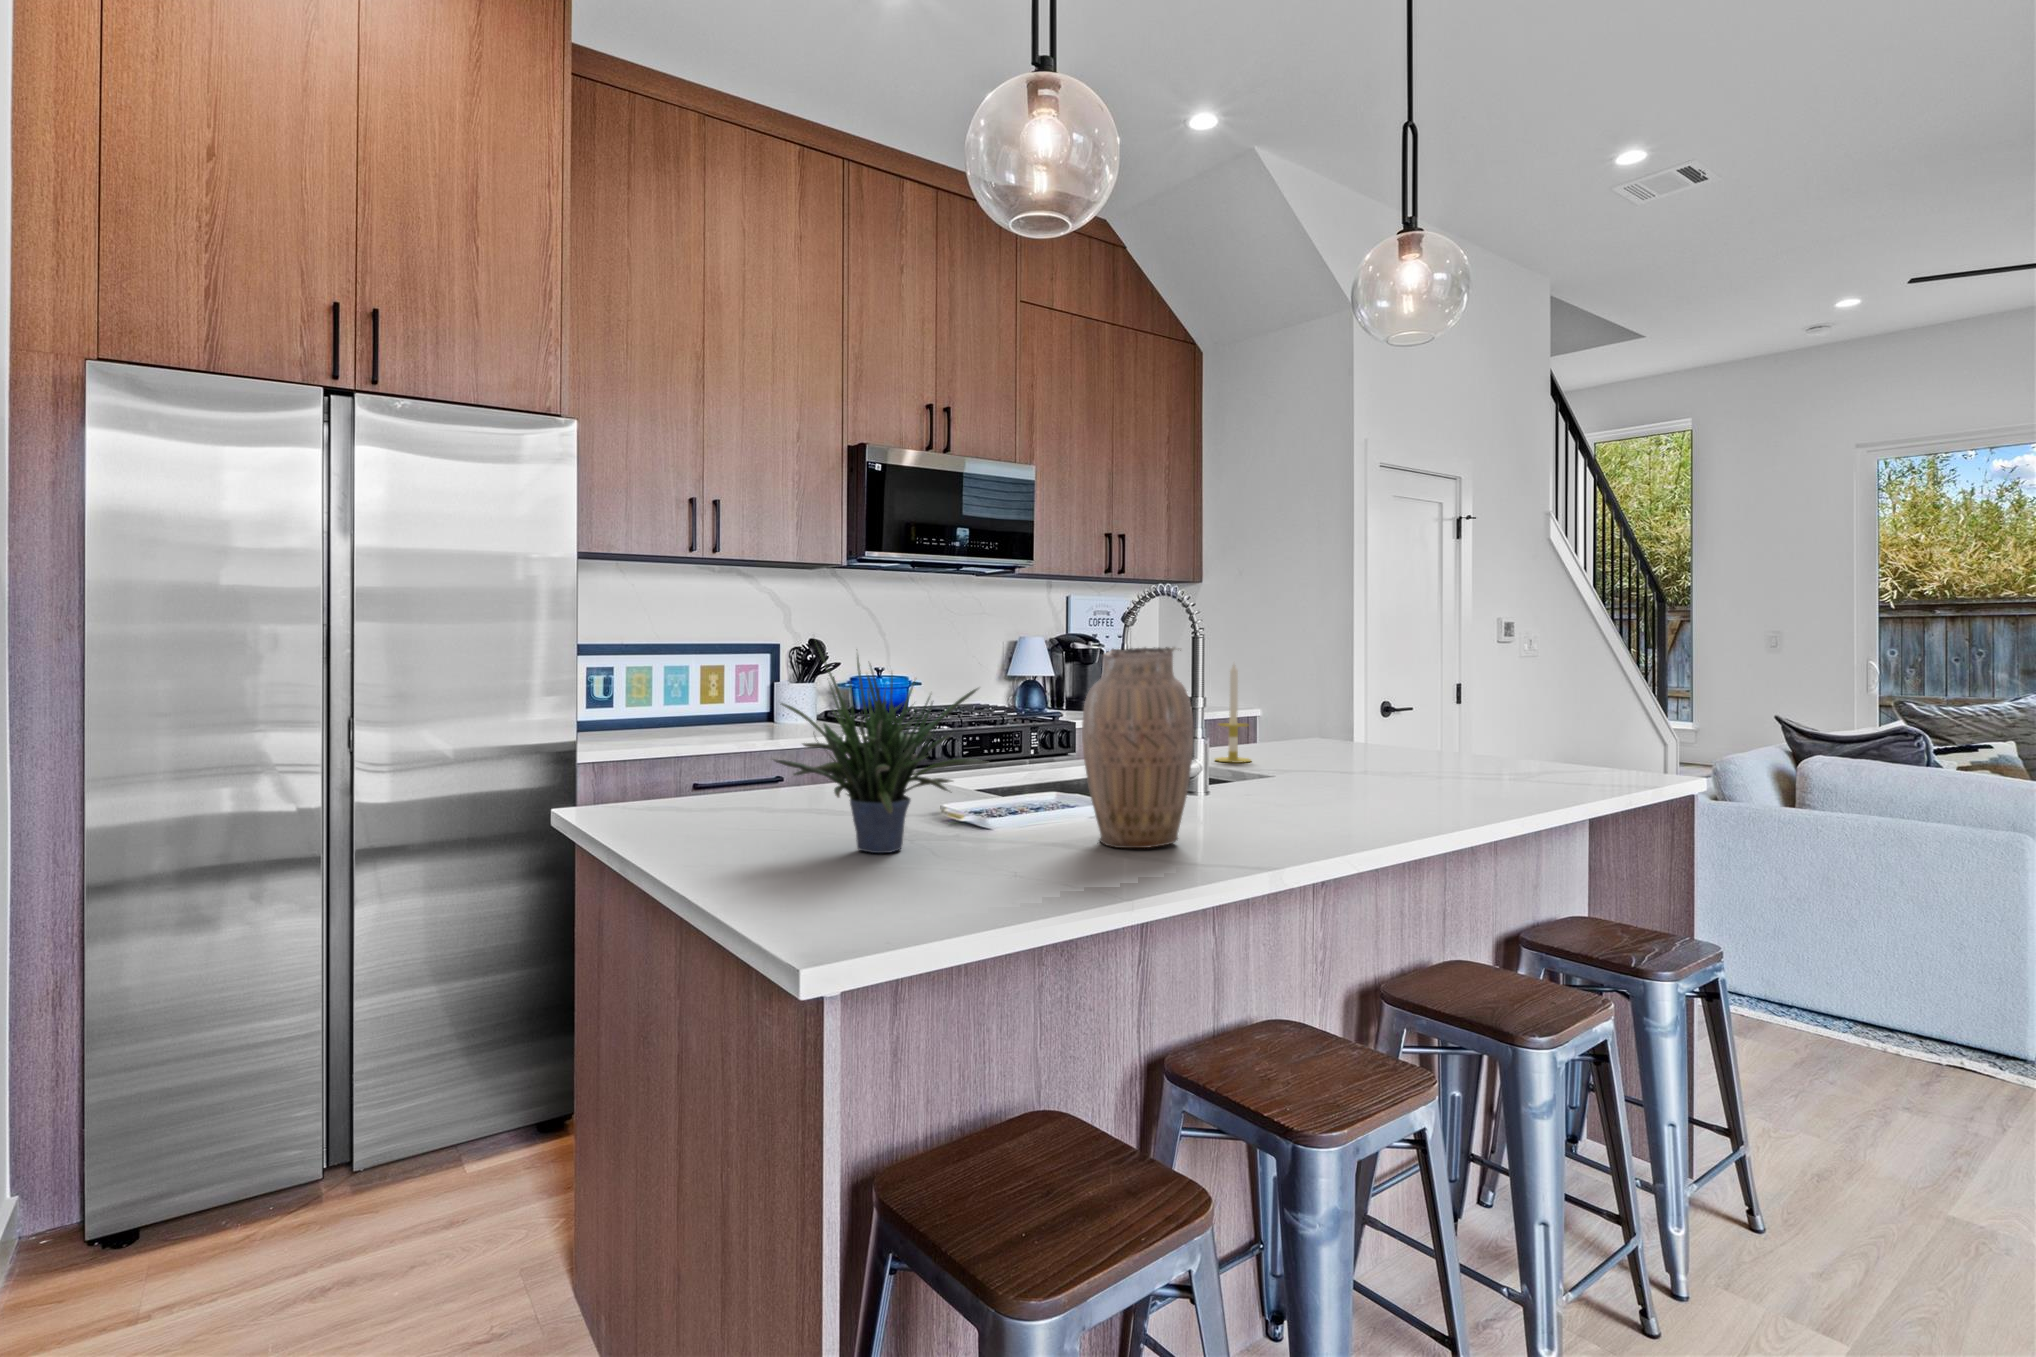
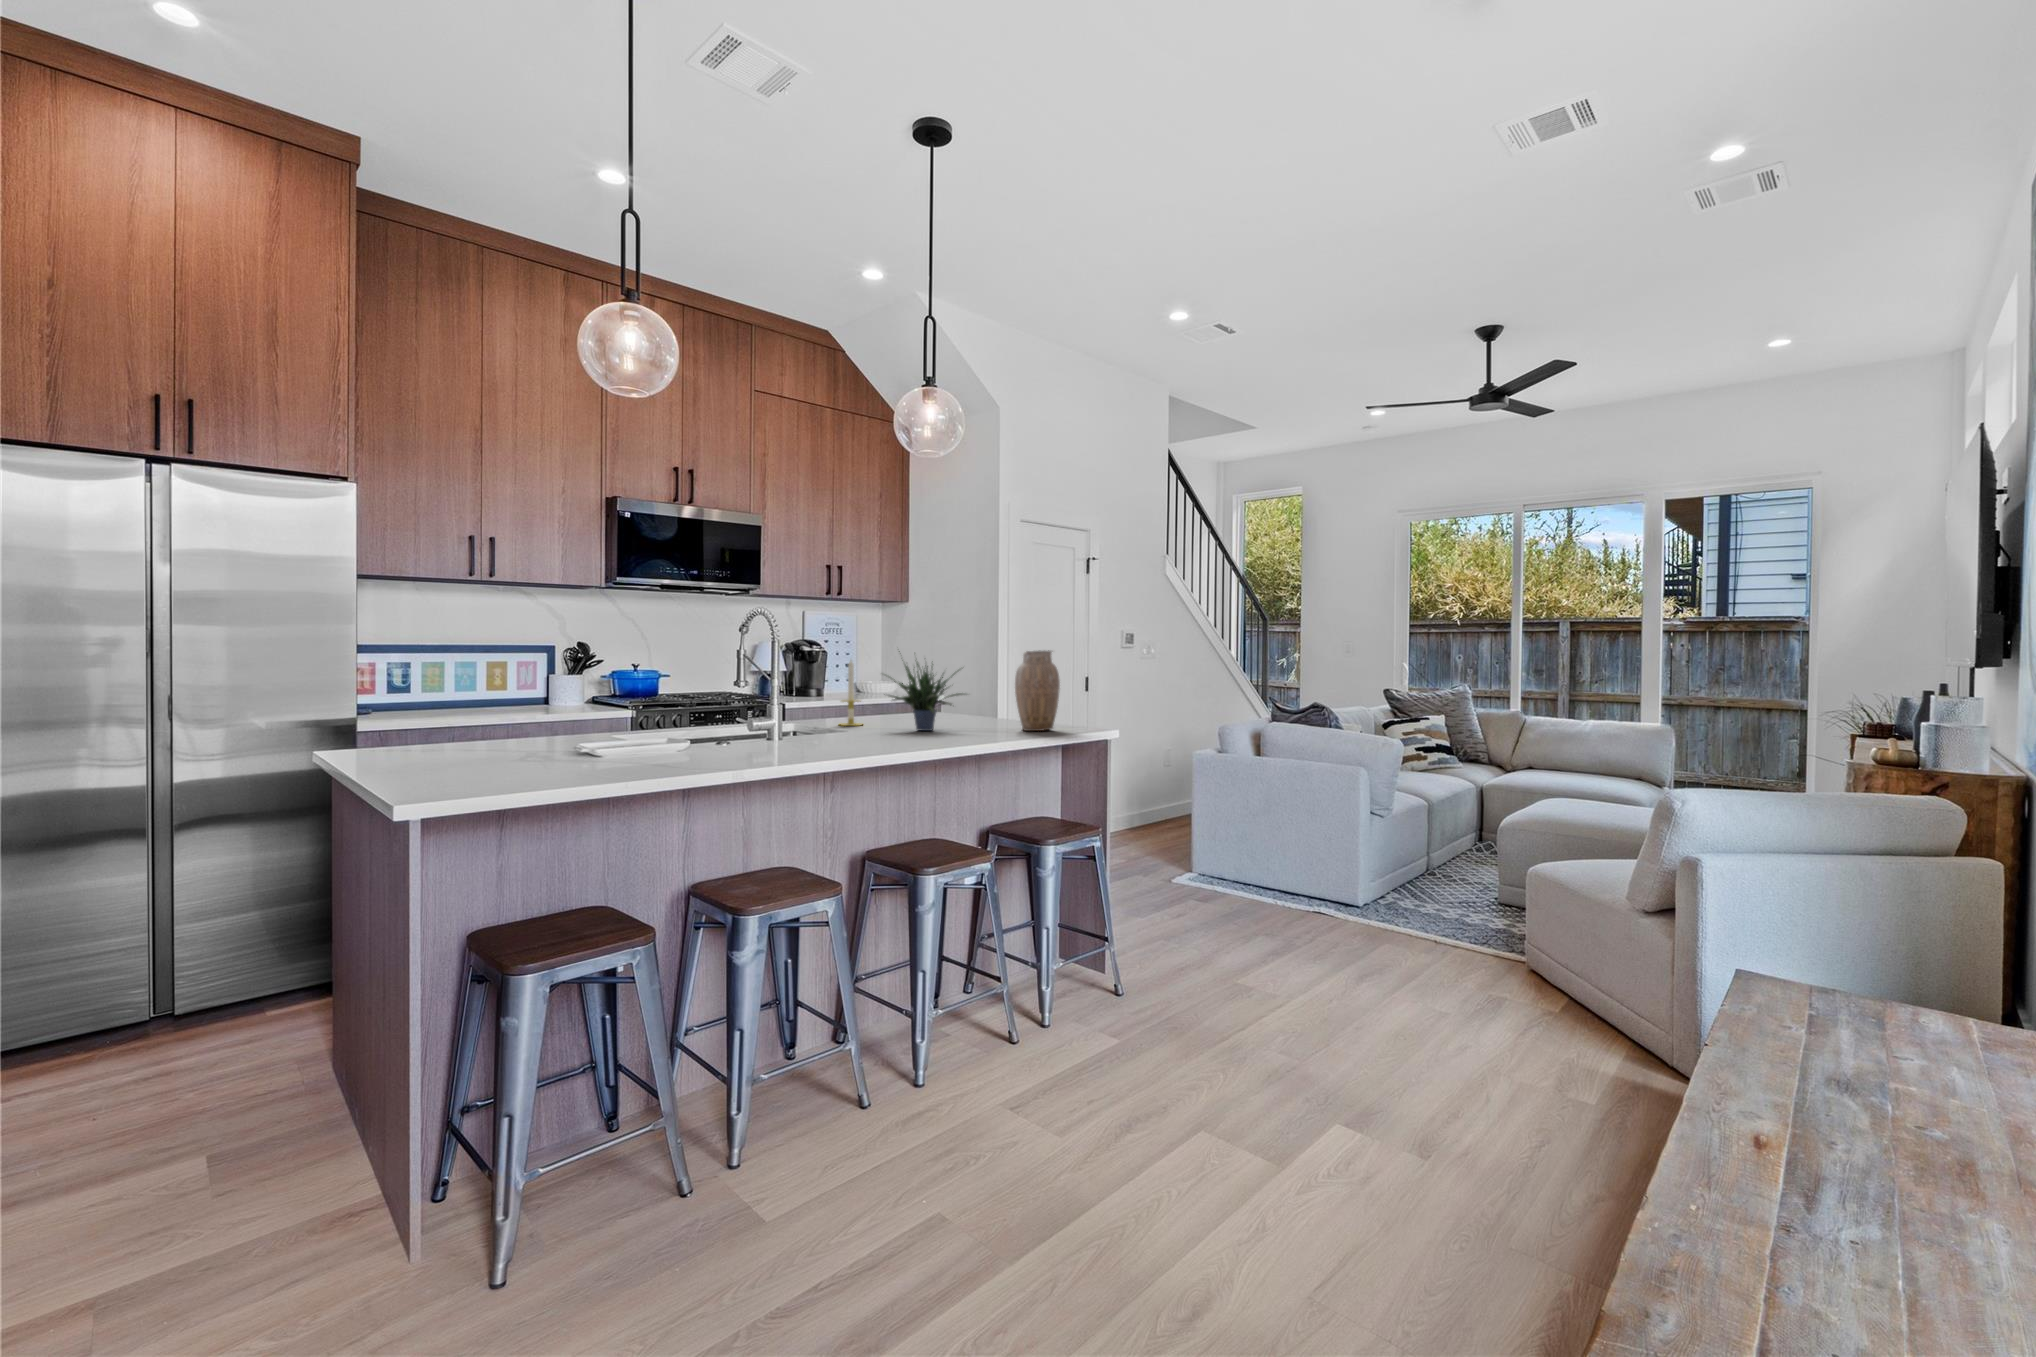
vase: present [1082,647,1193,848] -> present [1015,650,1060,731]
potted plant: present [774,648,987,853] -> present [889,651,966,731]

